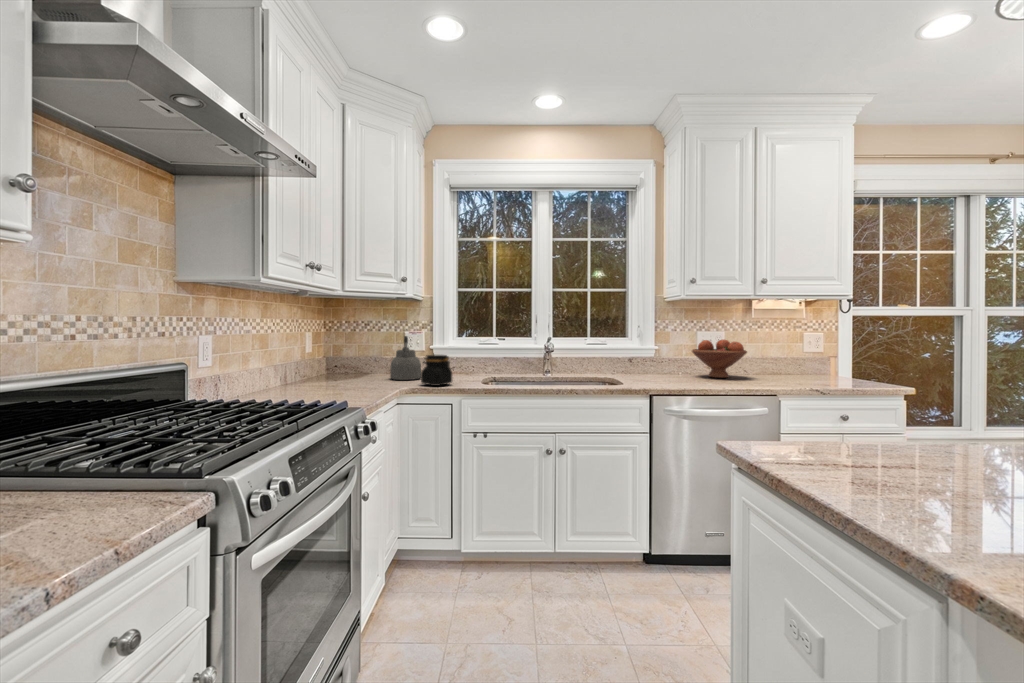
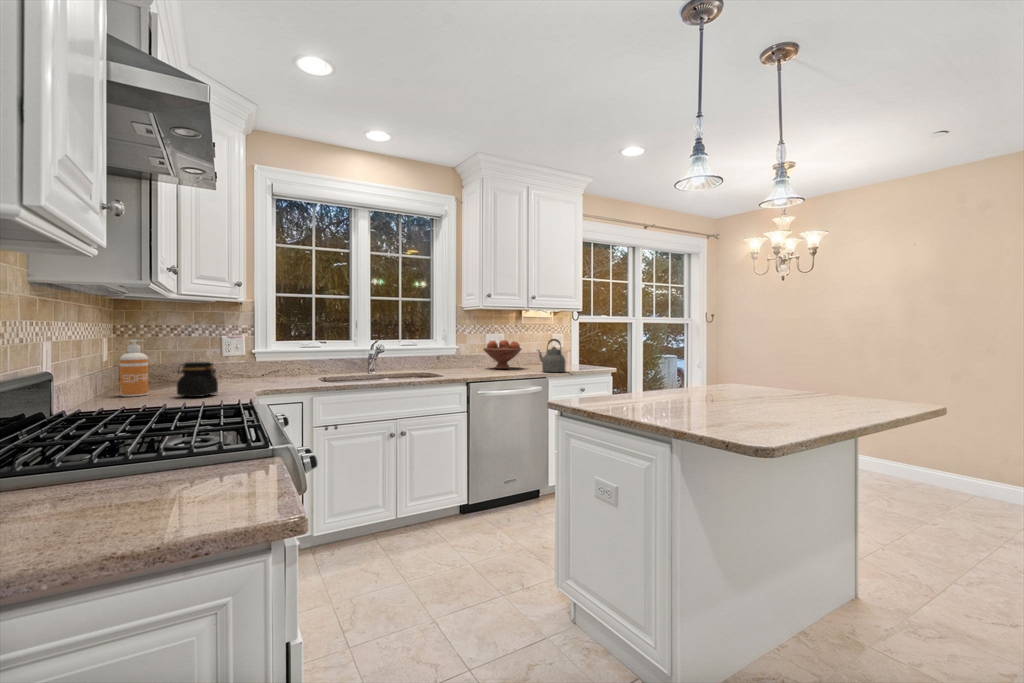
soap dispenser: none [293,335,316,388] -> present [120,340,148,396]
kettle: present [390,336,421,380] -> present [538,339,566,372]
jar: present [421,355,452,386] -> present [177,362,218,397]

